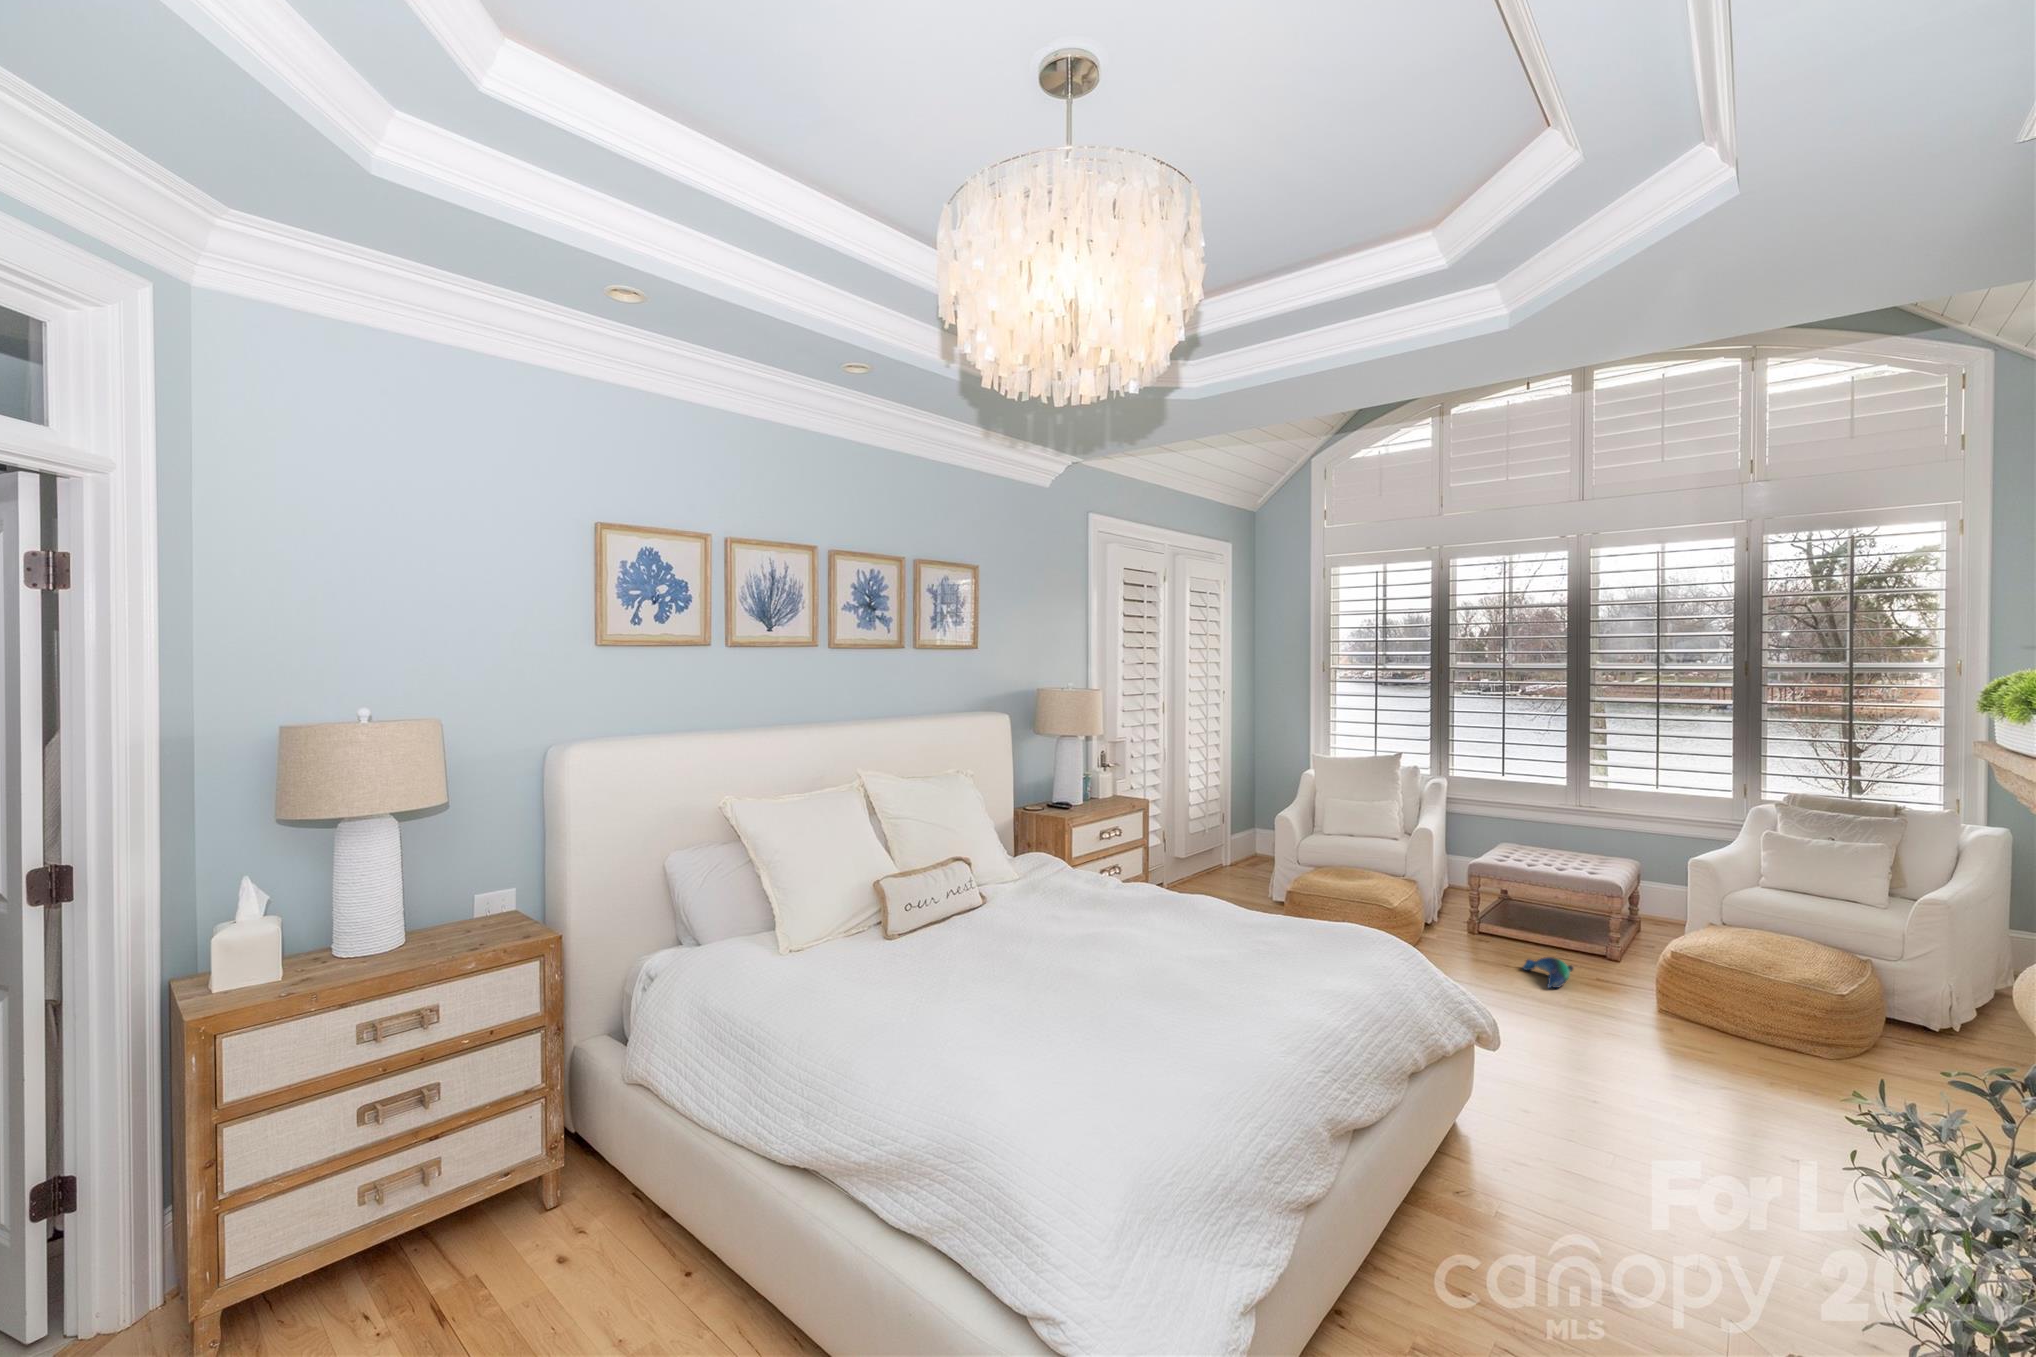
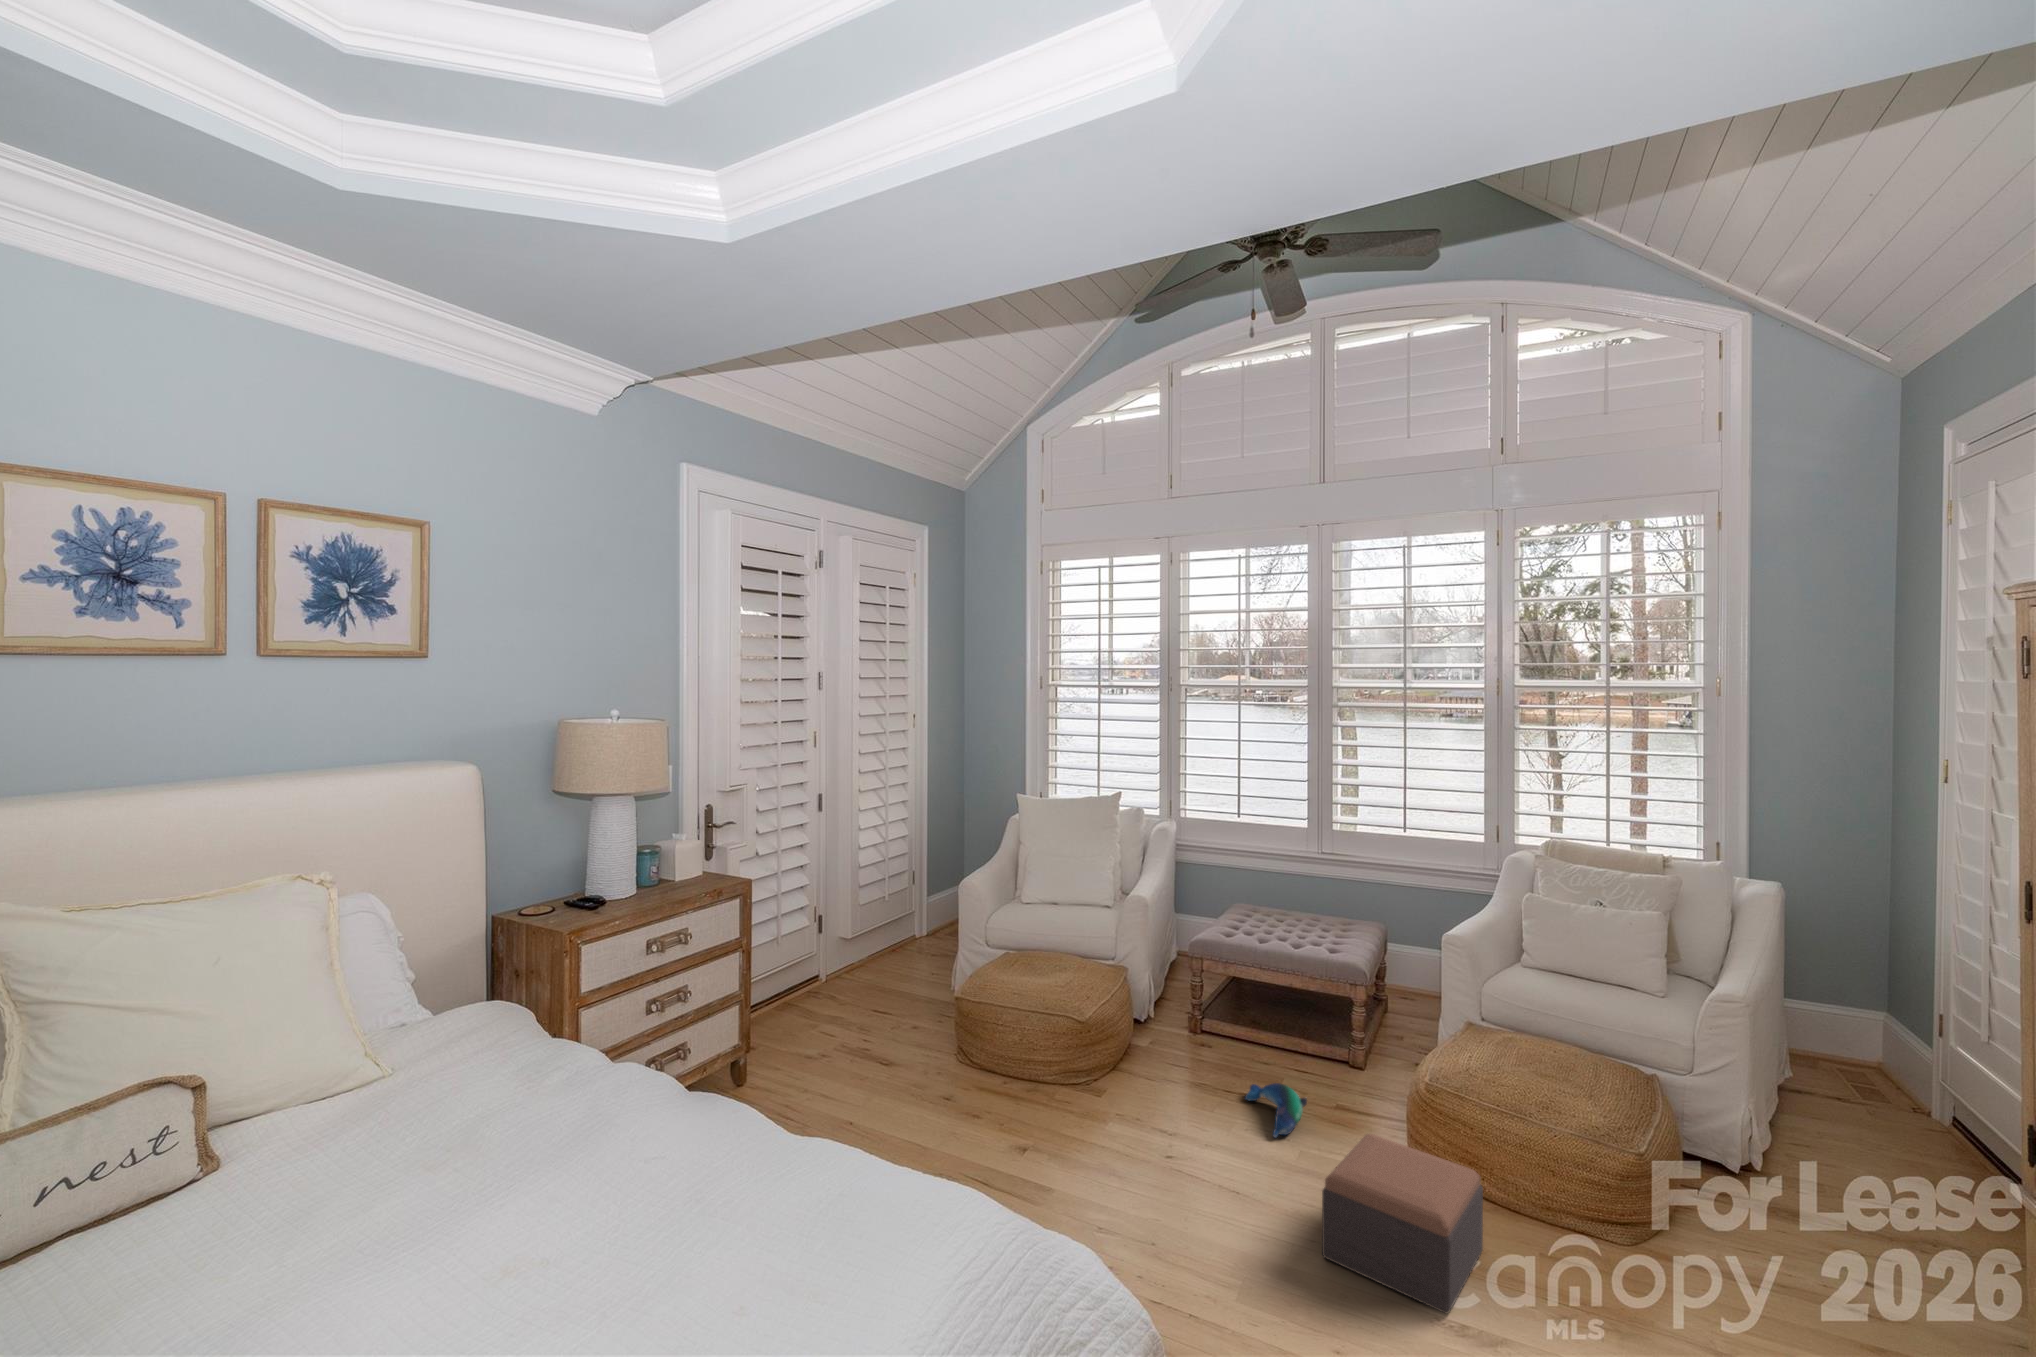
footstool: none [1590,973,1710,1069] -> present [1322,1134,1483,1314]

